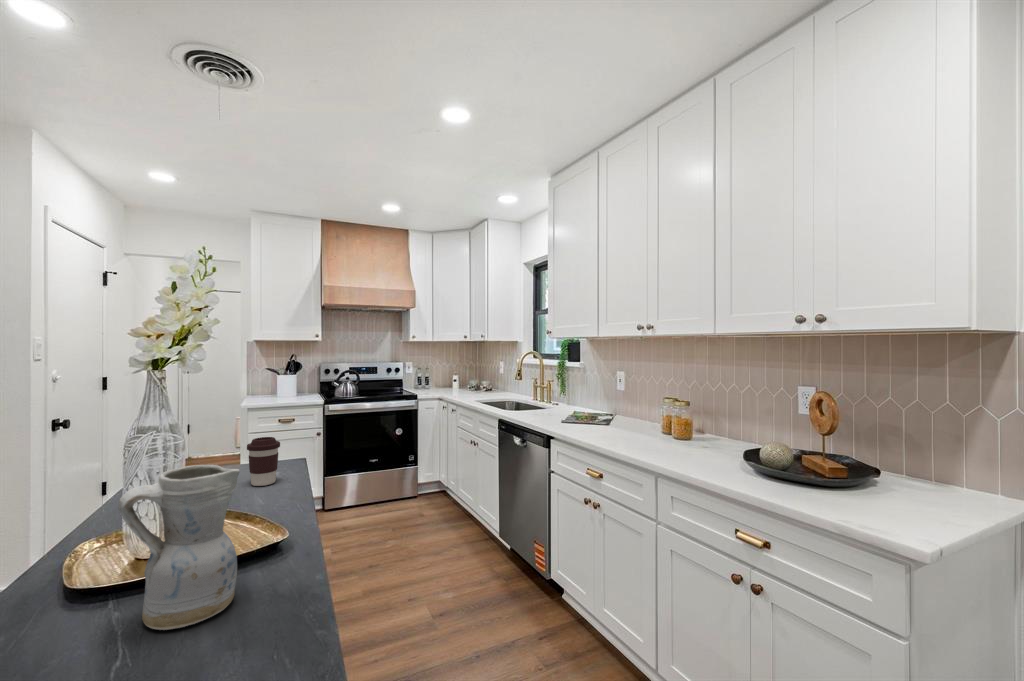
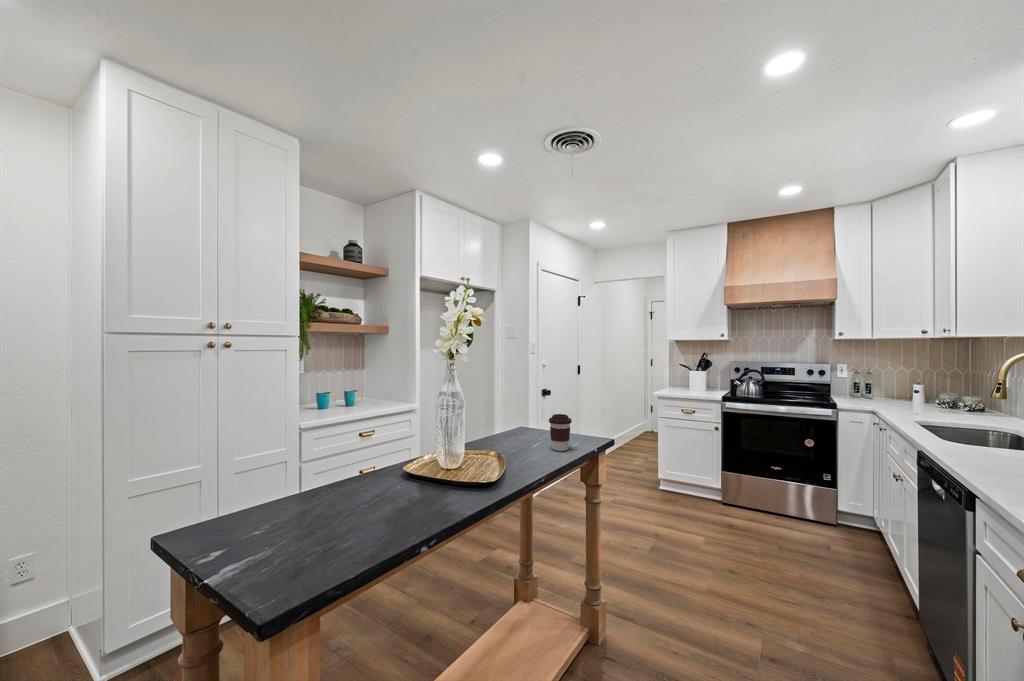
ceramic pitcher: present [118,465,240,630] -> none [385,416,439,509]

